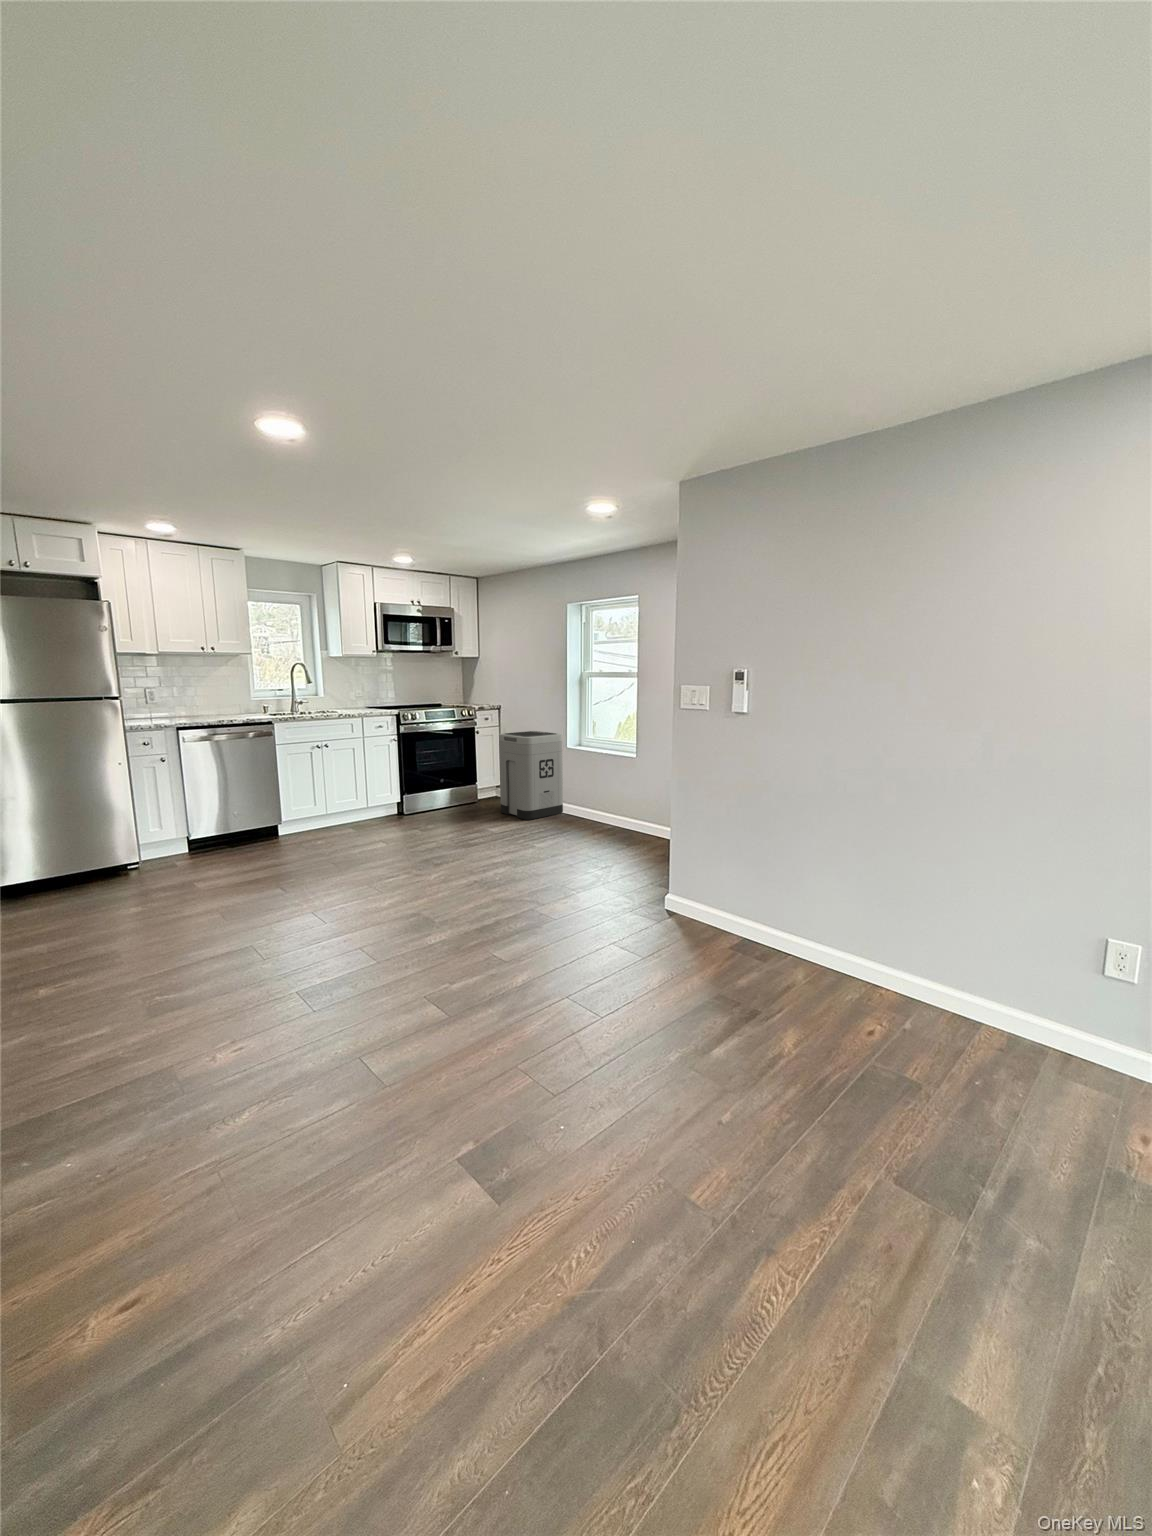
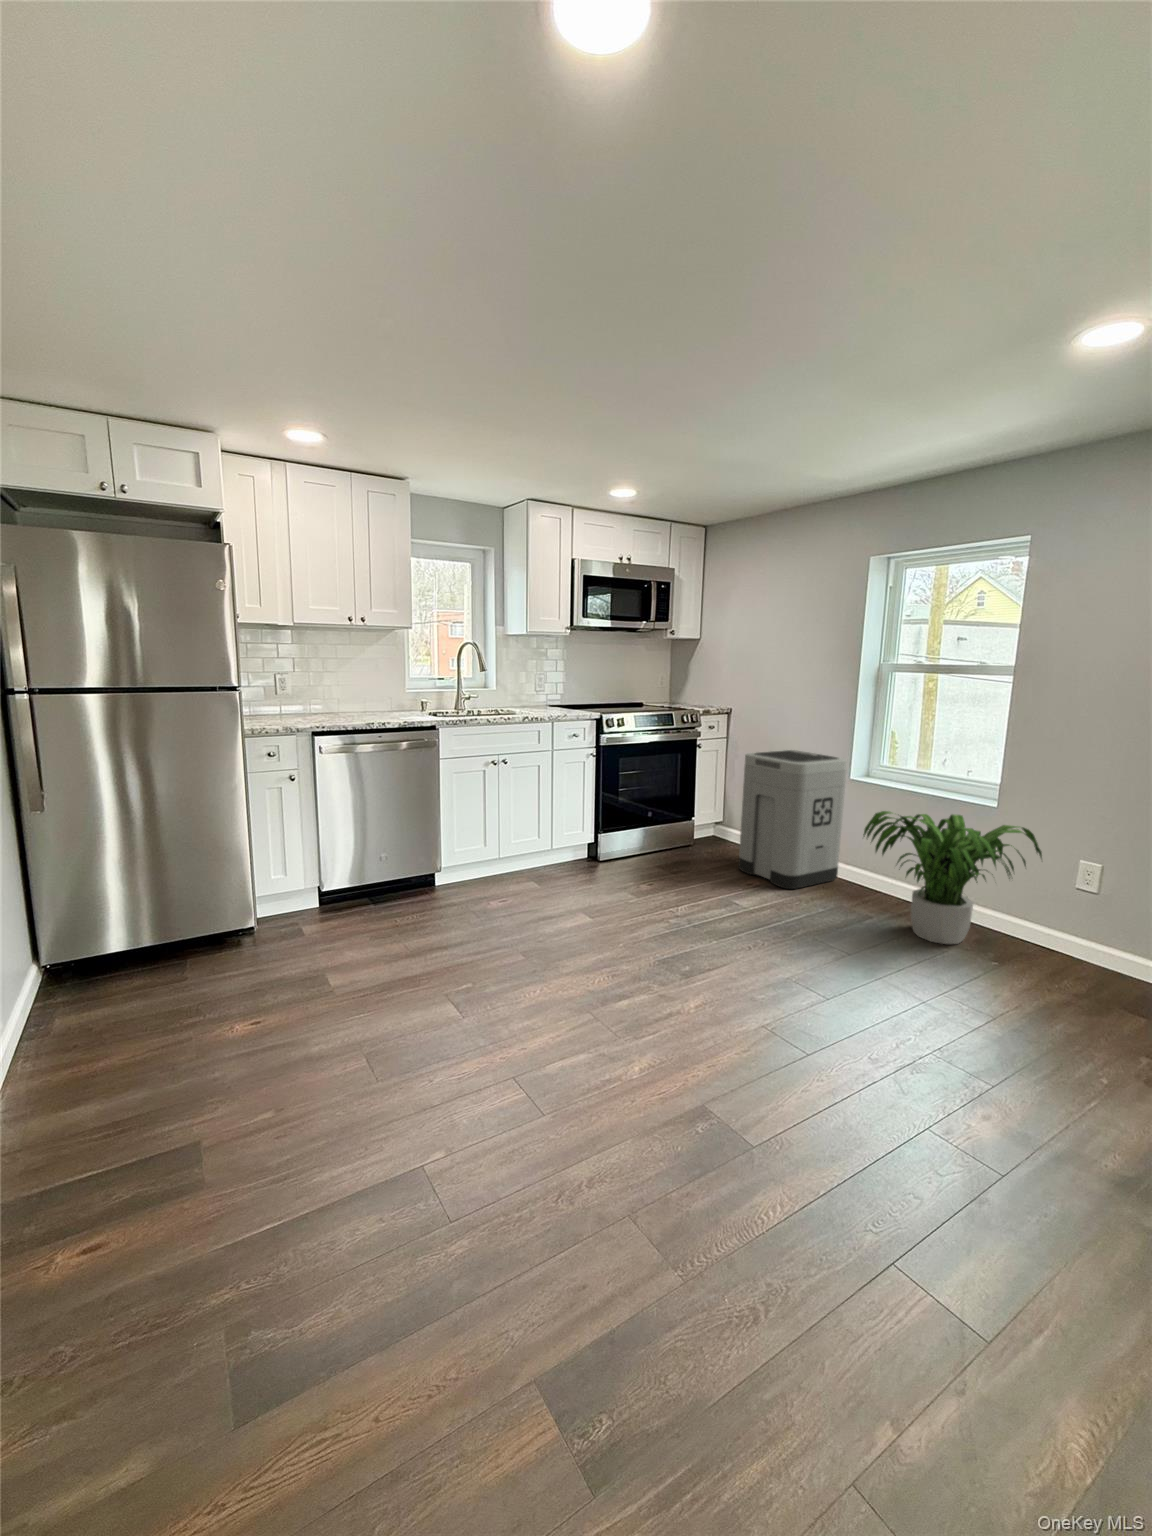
potted plant: none [554,761,648,838] -> present [863,811,1042,944]

